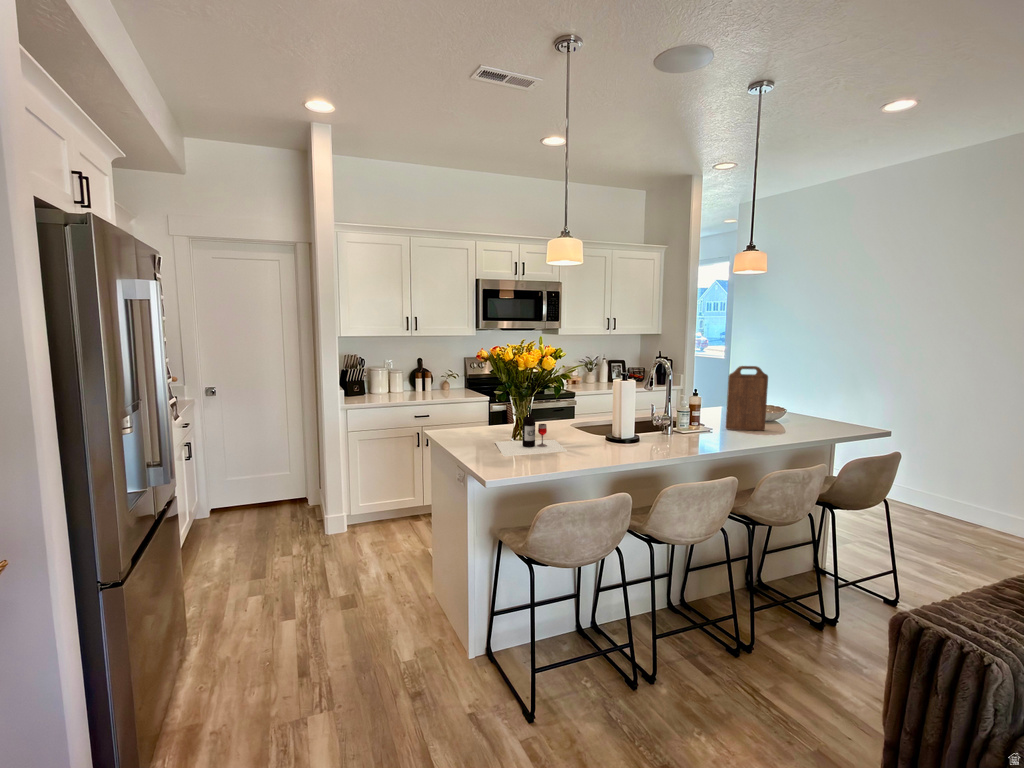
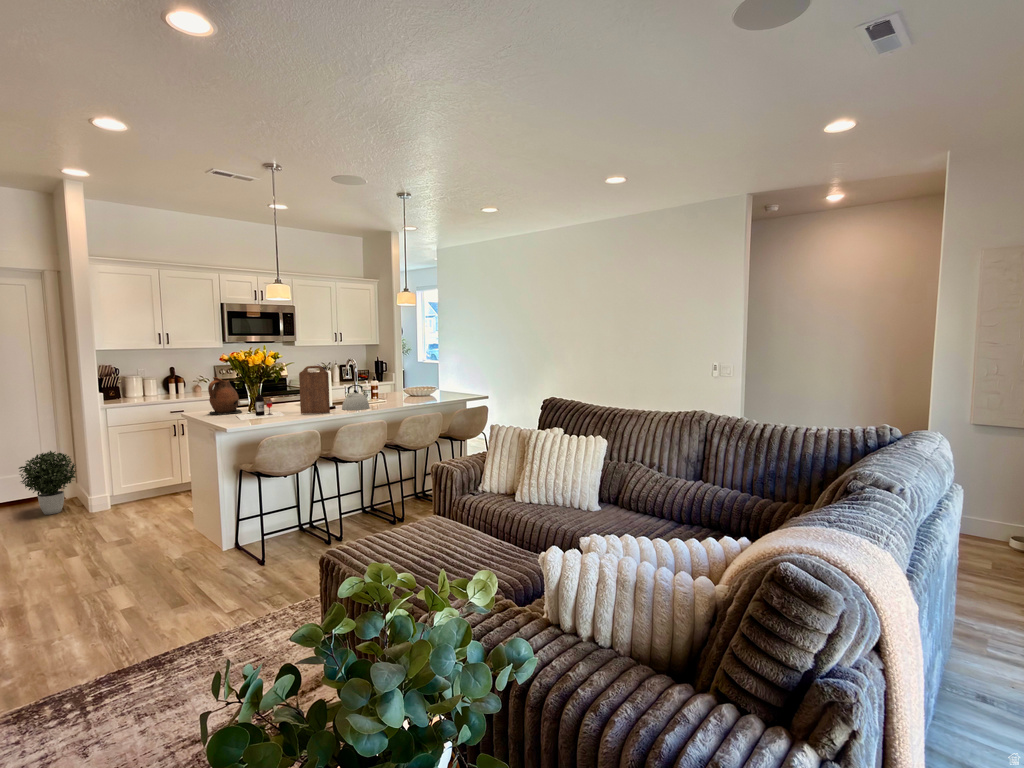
cutting board: present [726,366,768,430] -> present [299,366,330,414]
ceramic pitcher: none [457,381,501,436] -> present [208,377,242,414]
kettle: none [648,405,694,449] -> present [342,385,370,410]
potted plant: none [259,454,317,530] -> present [19,451,76,515]

